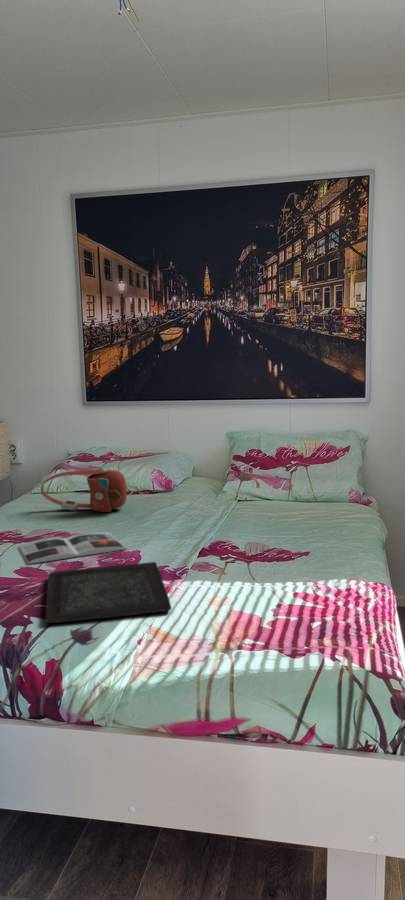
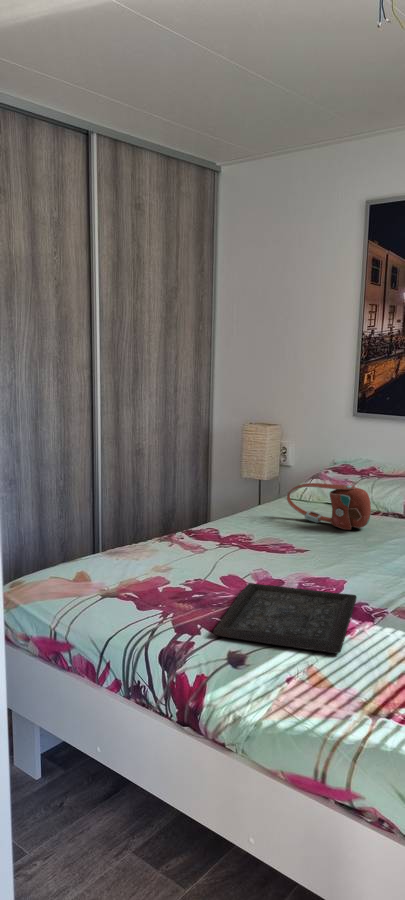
magazine: present [19,532,126,564] -> none [238,547,341,574]

